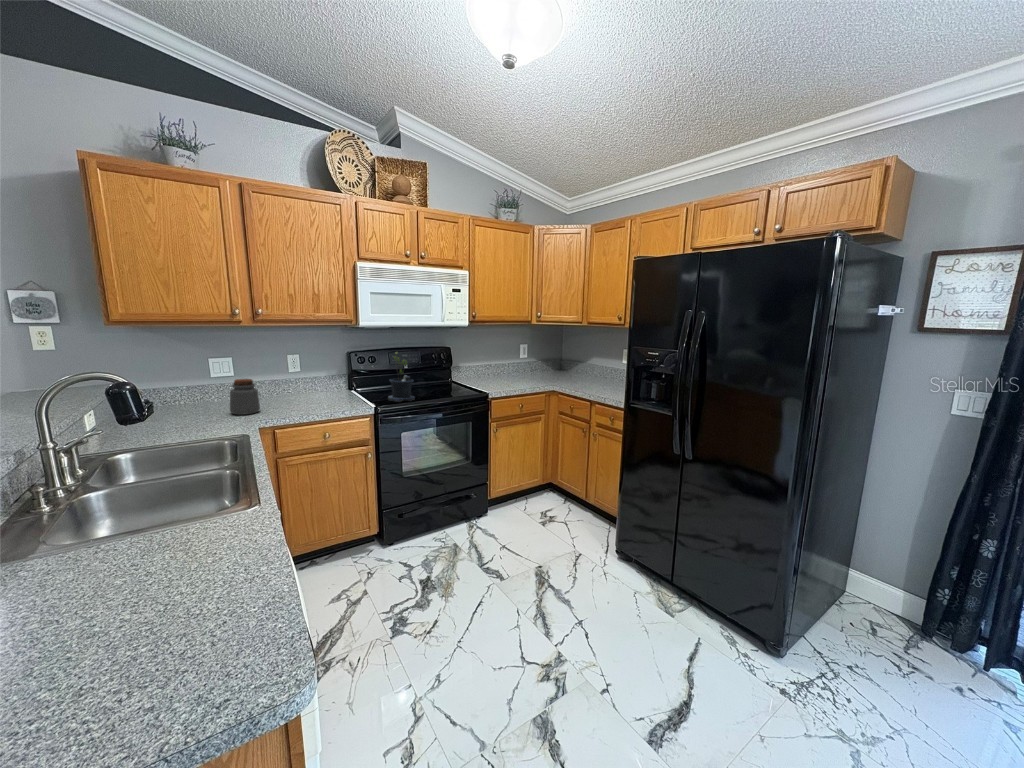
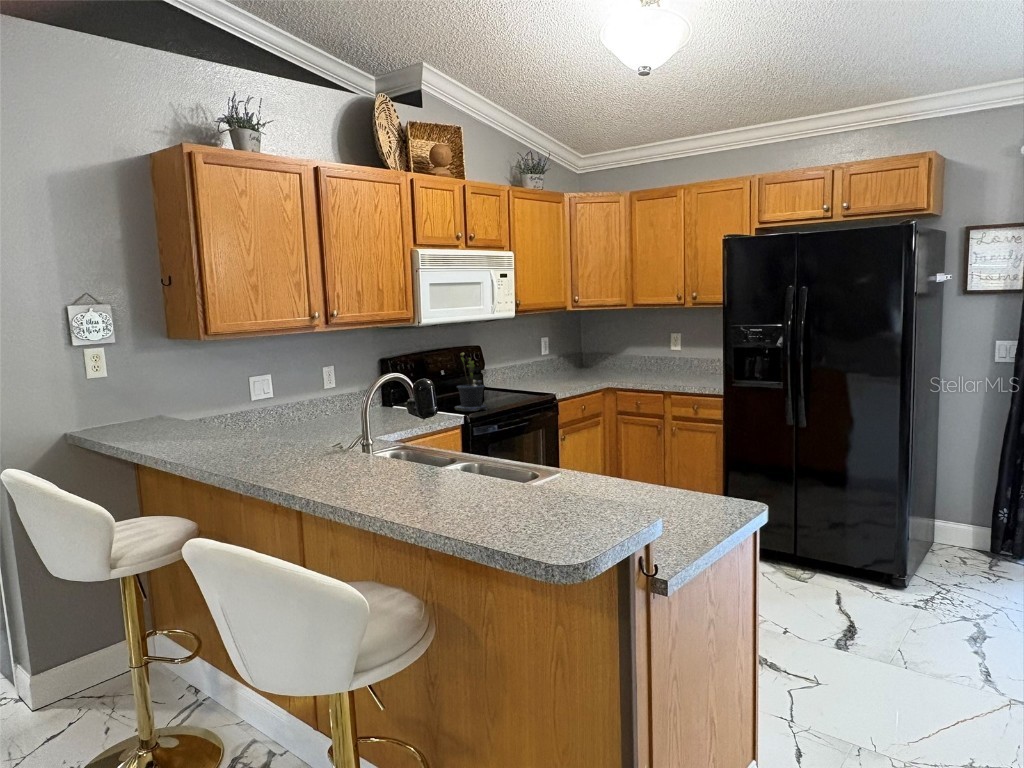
jar: present [230,379,260,415] -> none [316,395,347,438]

